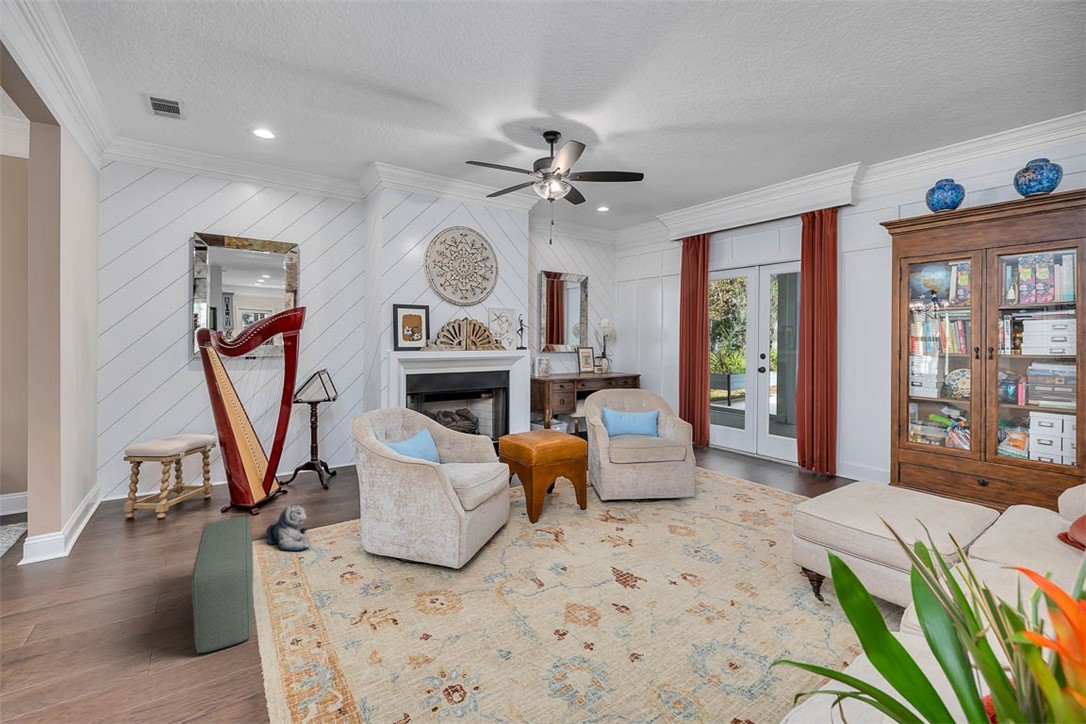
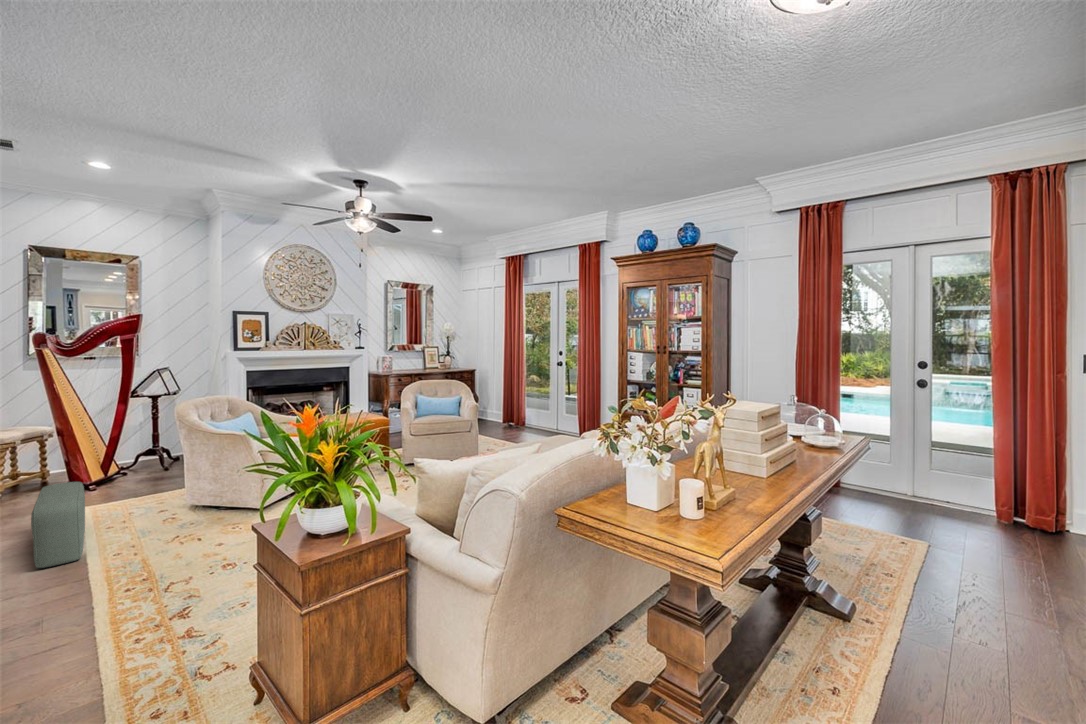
plush toy: present [266,505,311,551] -> none [101,477,141,512]

